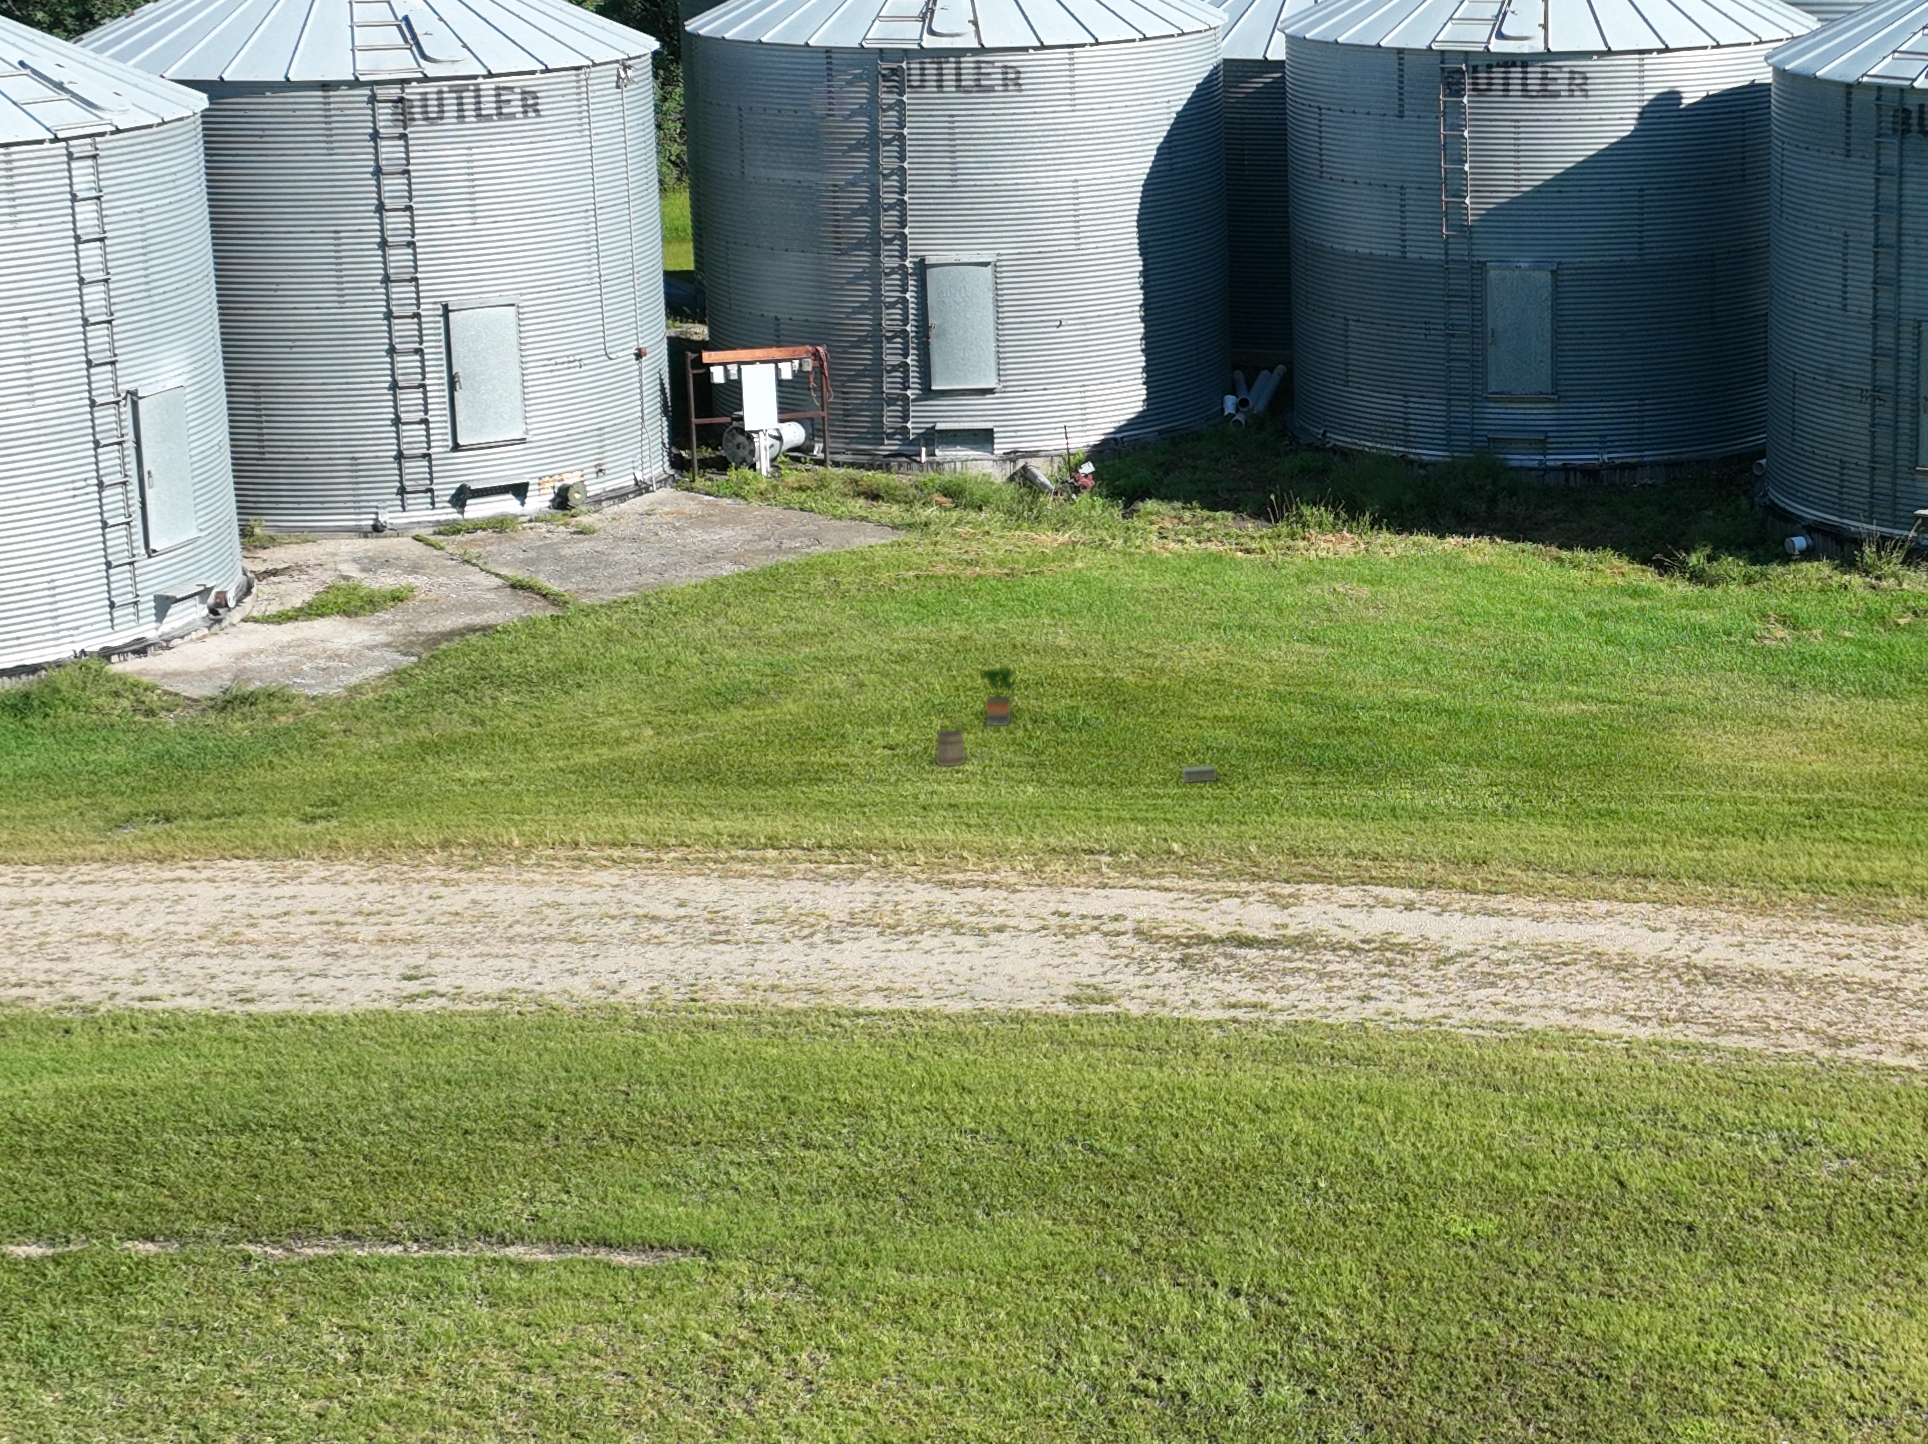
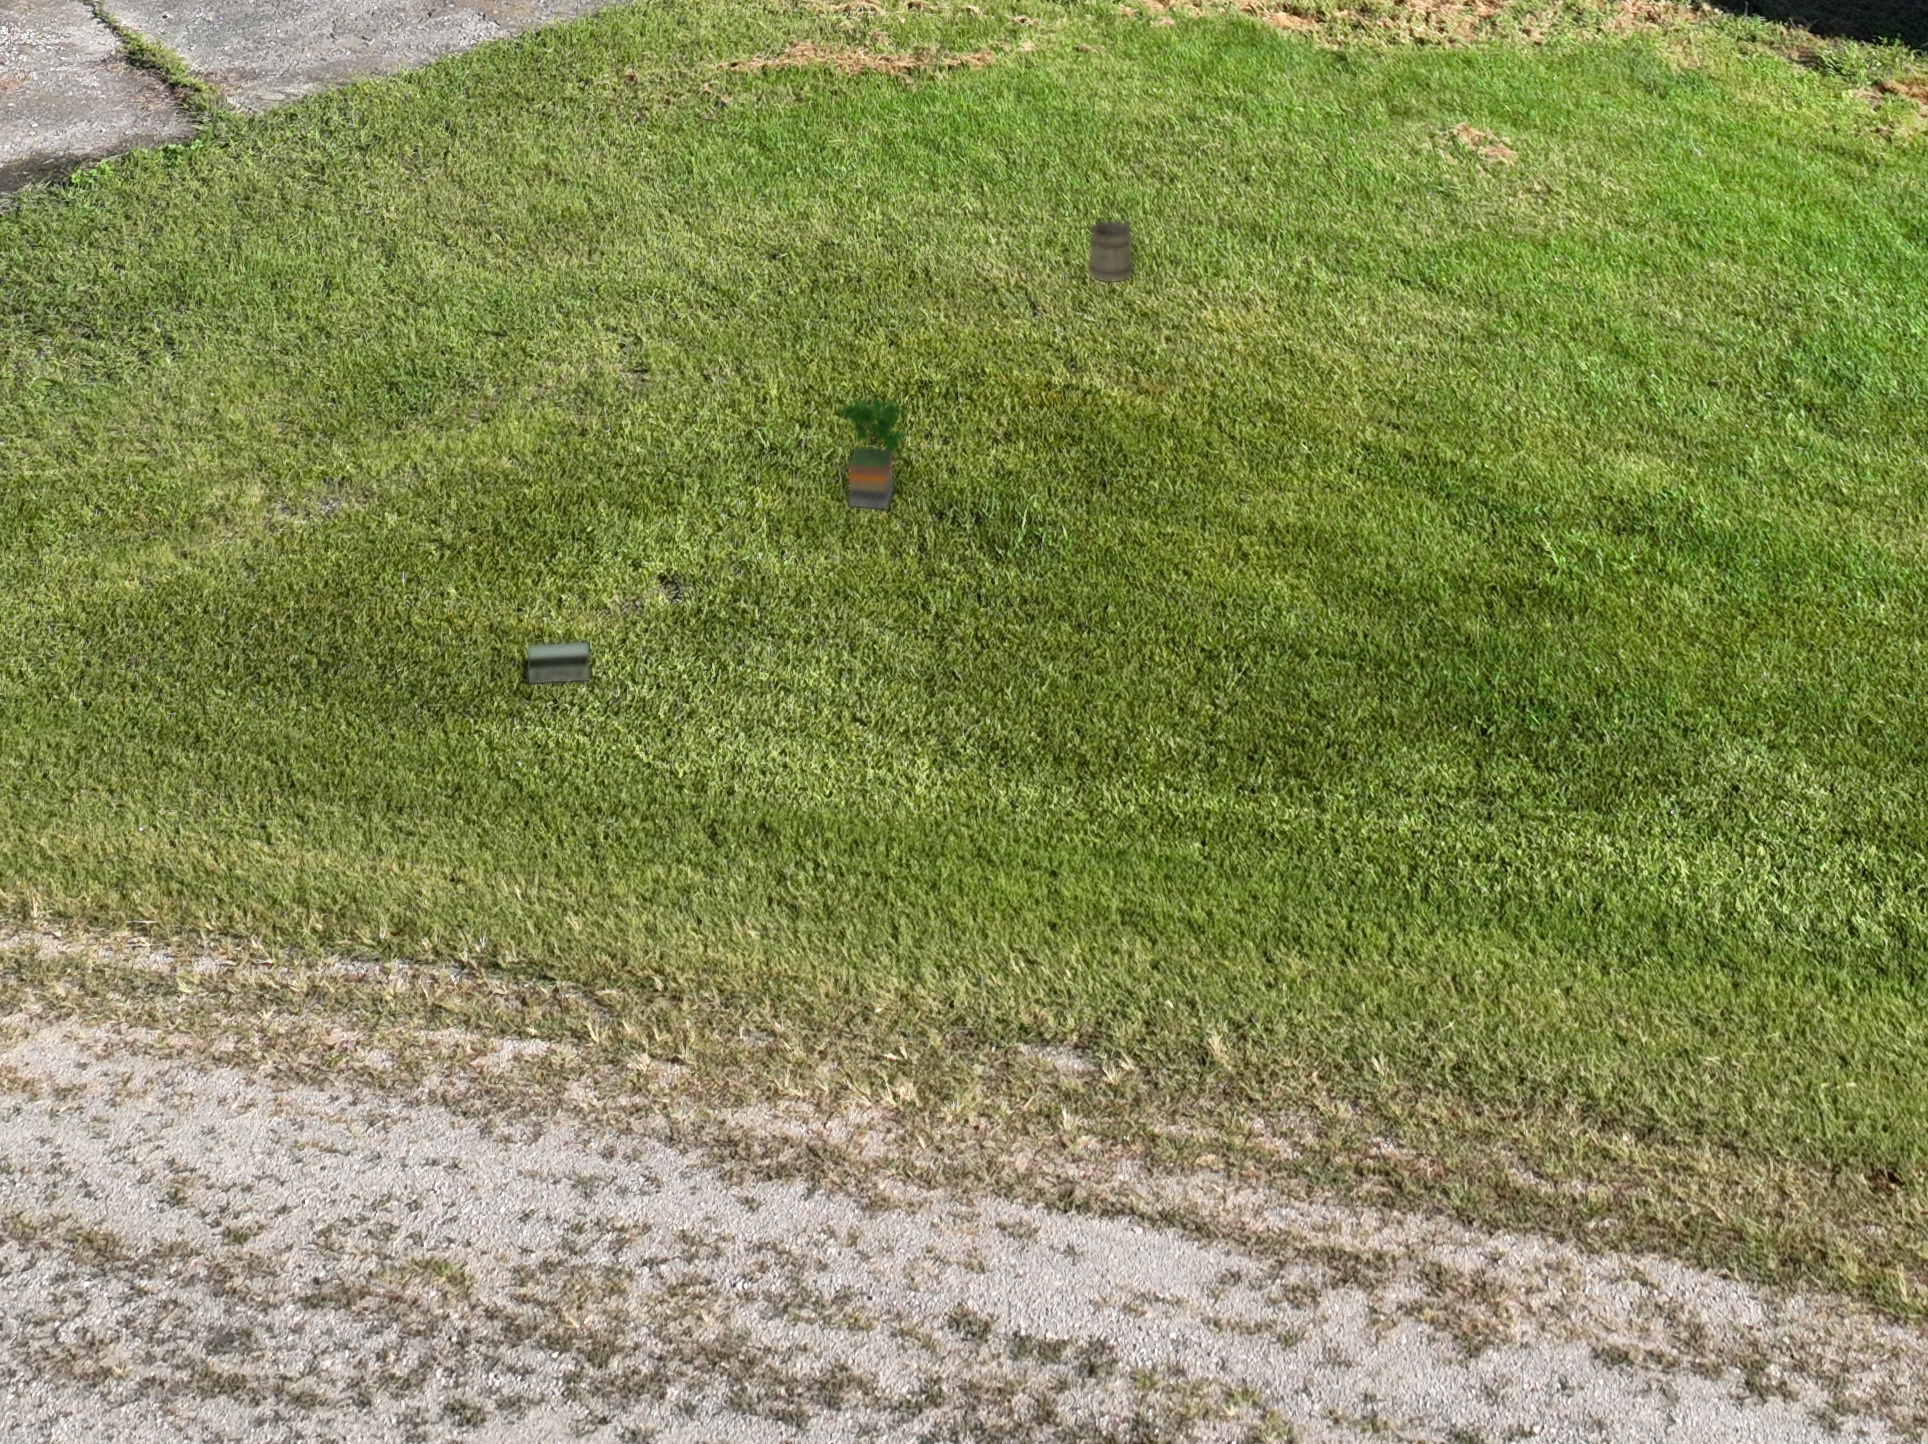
bucket: present [936,727,965,767] -> present [1089,218,1133,282]
toolbox: present [1182,765,1216,782] -> present [528,642,589,684]

